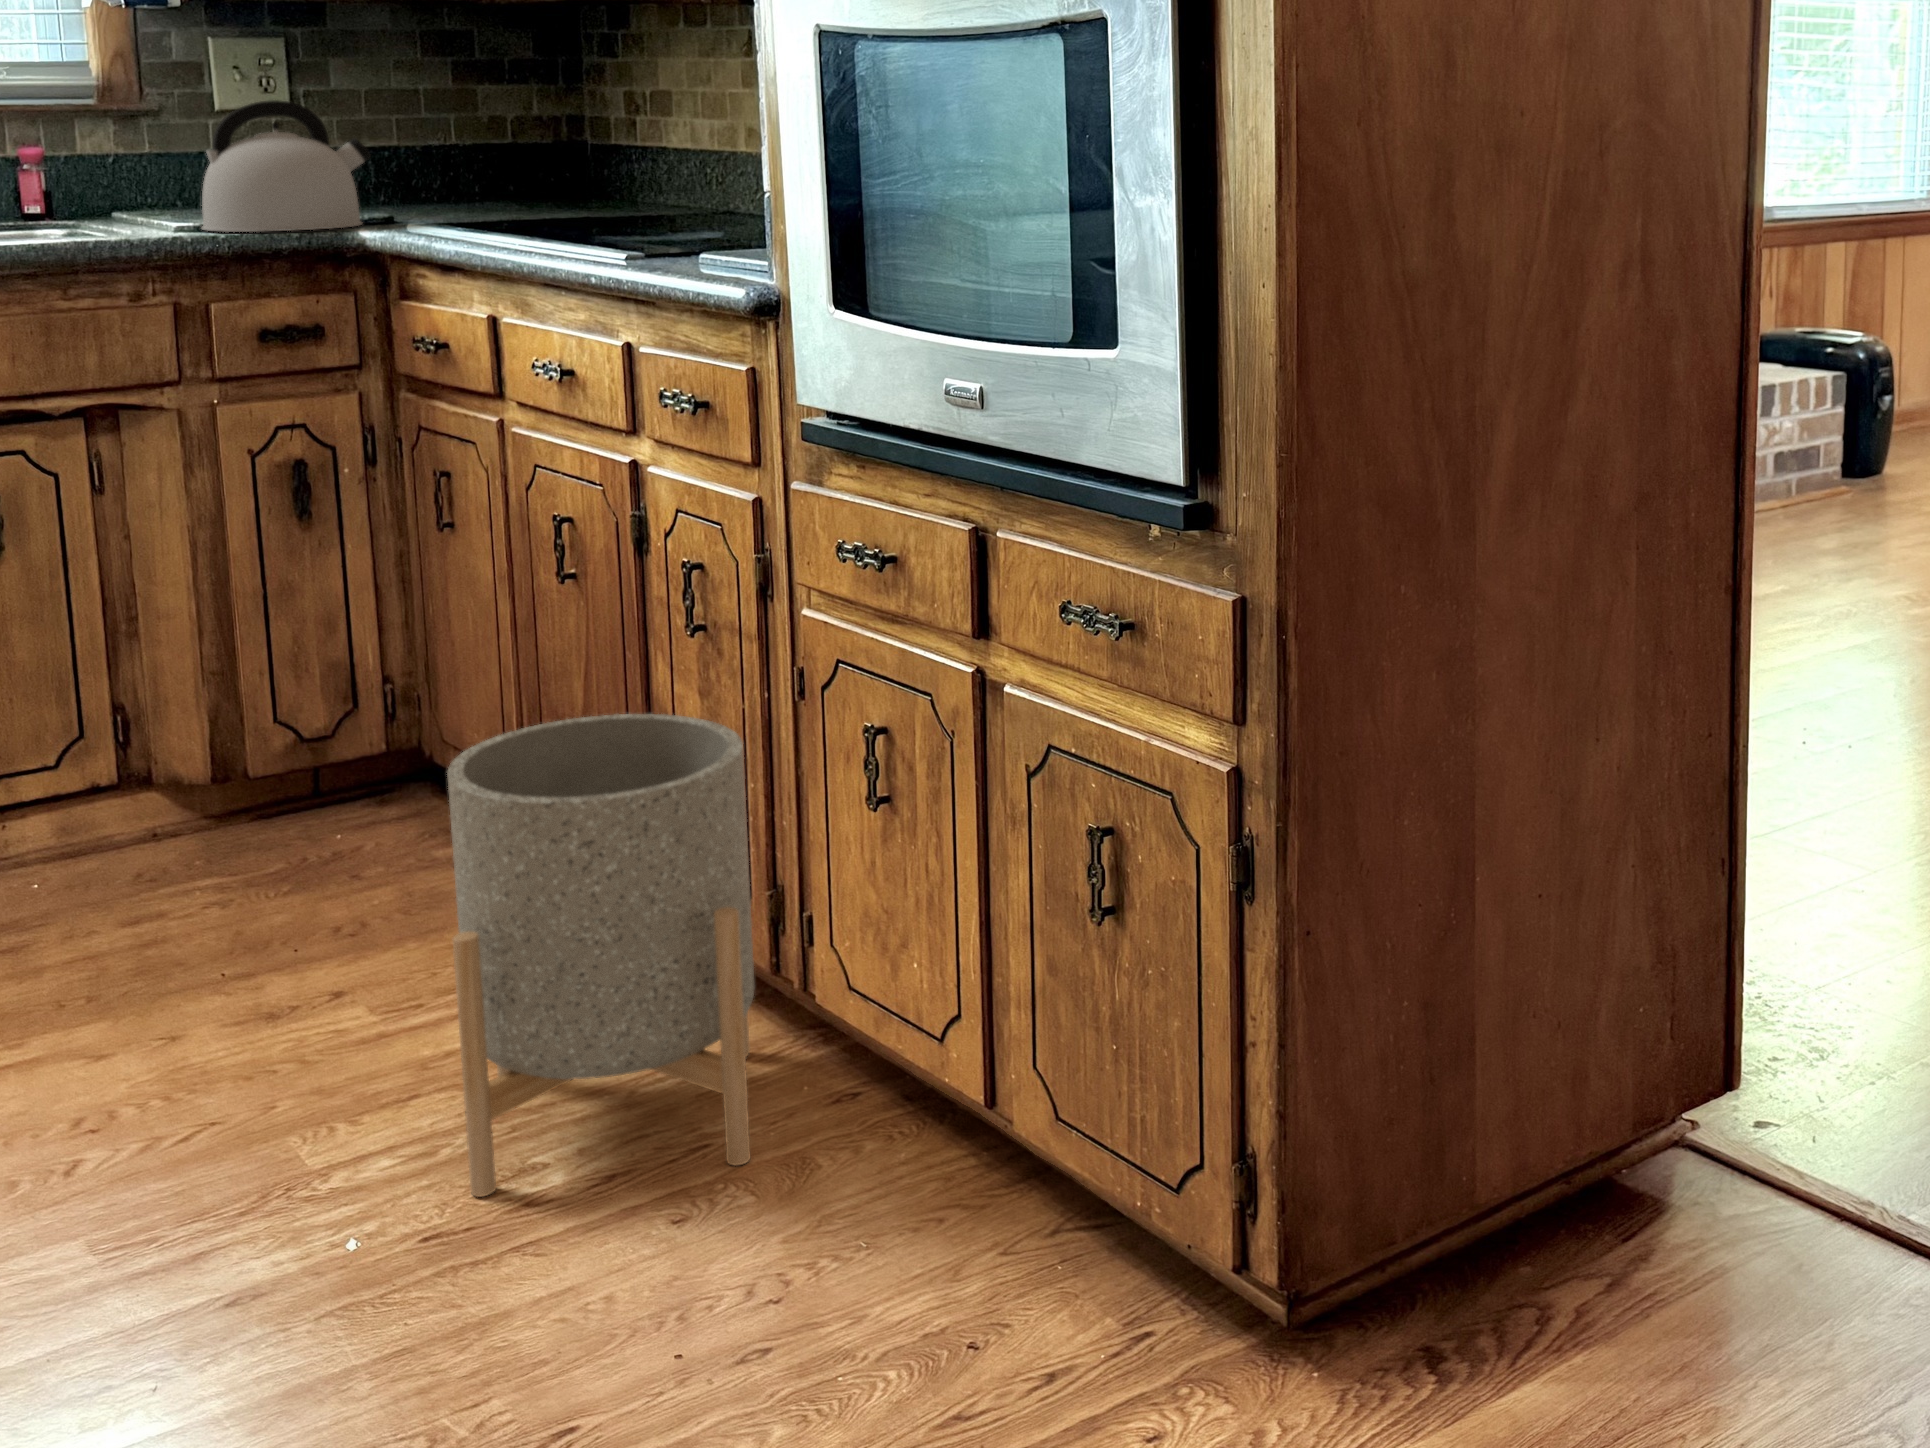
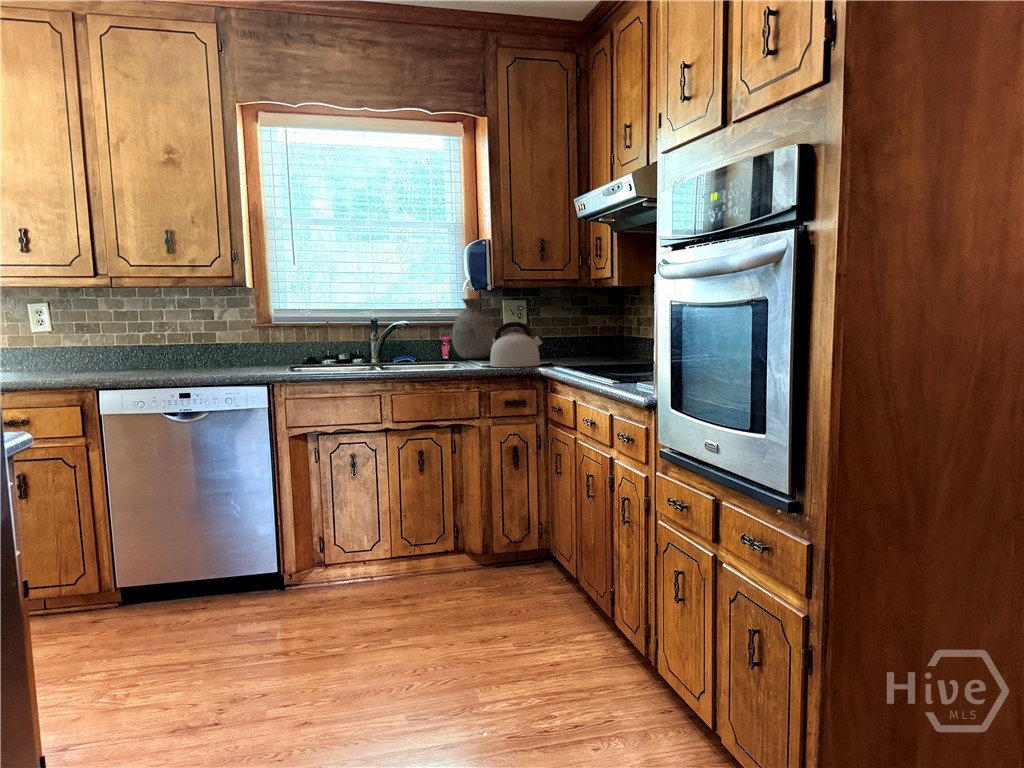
vase: none [52,33,197,214] -> present [452,298,495,359]
planter: present [447,714,754,1197] -> none [526,553,636,734]

